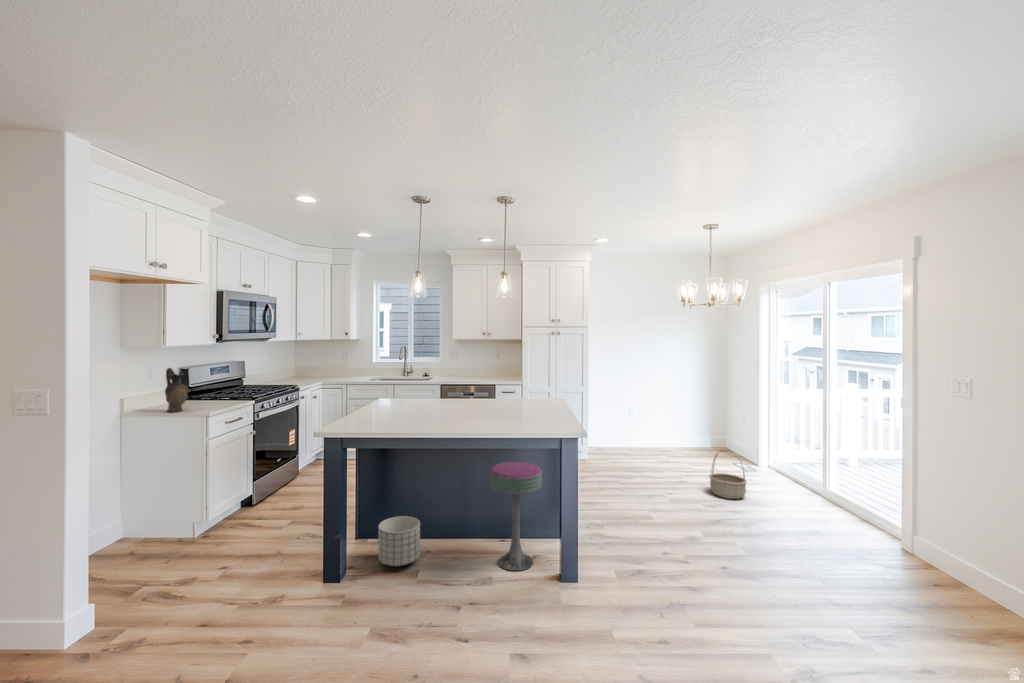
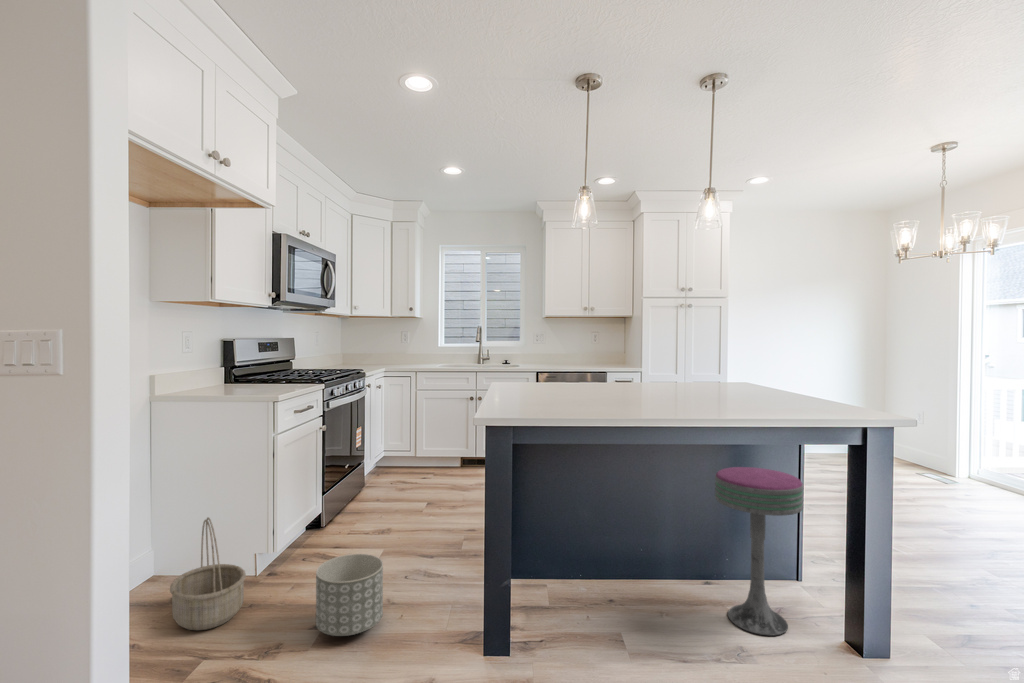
ceramic pitcher: present [165,368,188,412] -> none [215,330,247,393]
basket: present [709,450,747,499] -> present [170,517,246,630]
planter: present [378,516,420,567] -> present [316,554,383,636]

